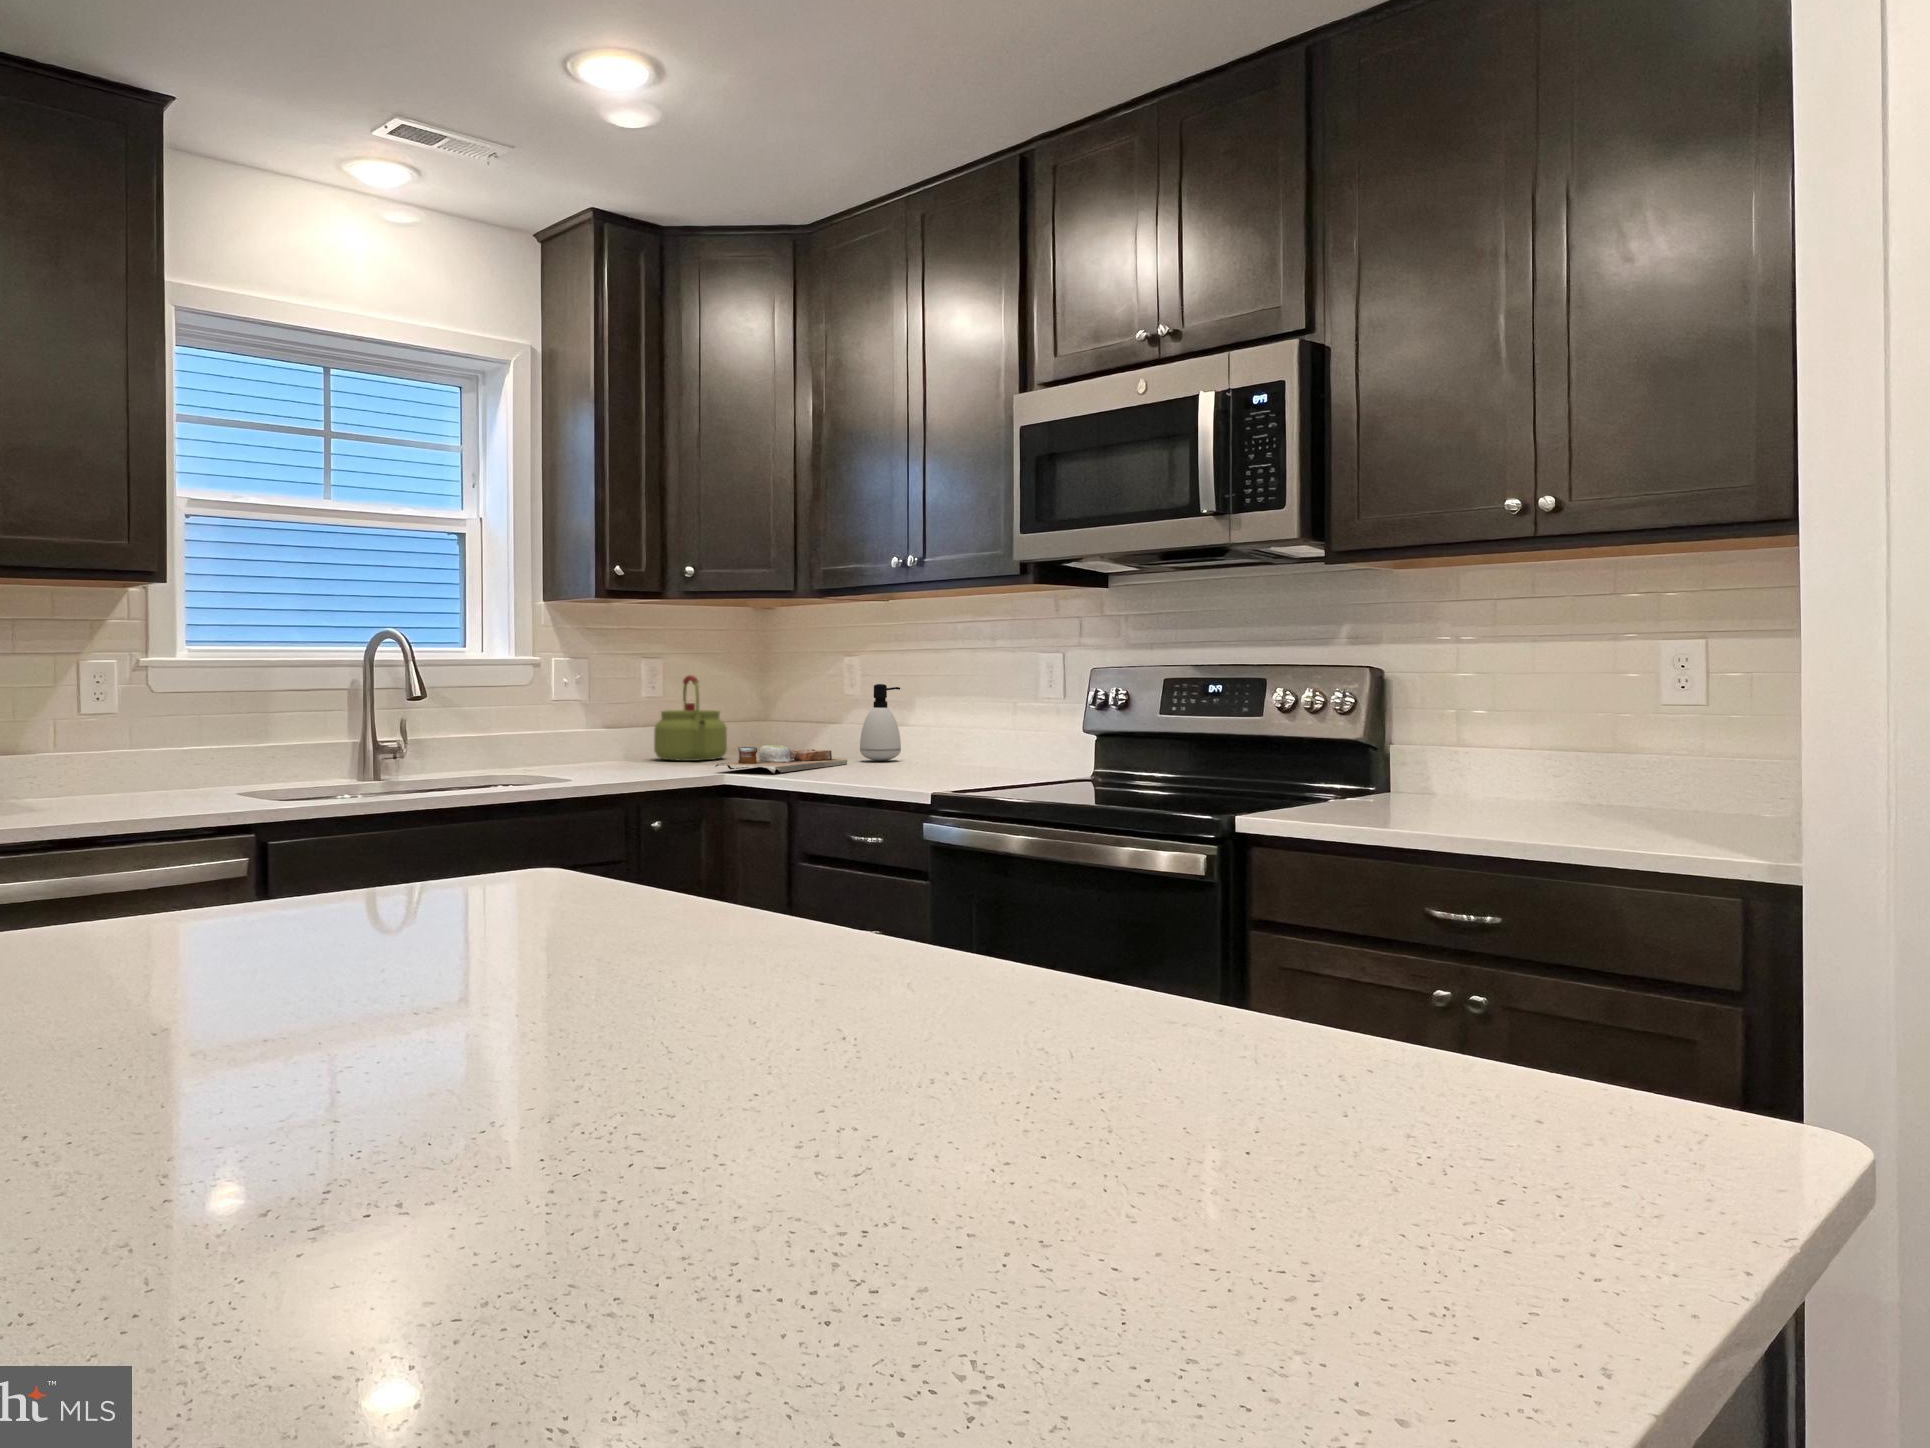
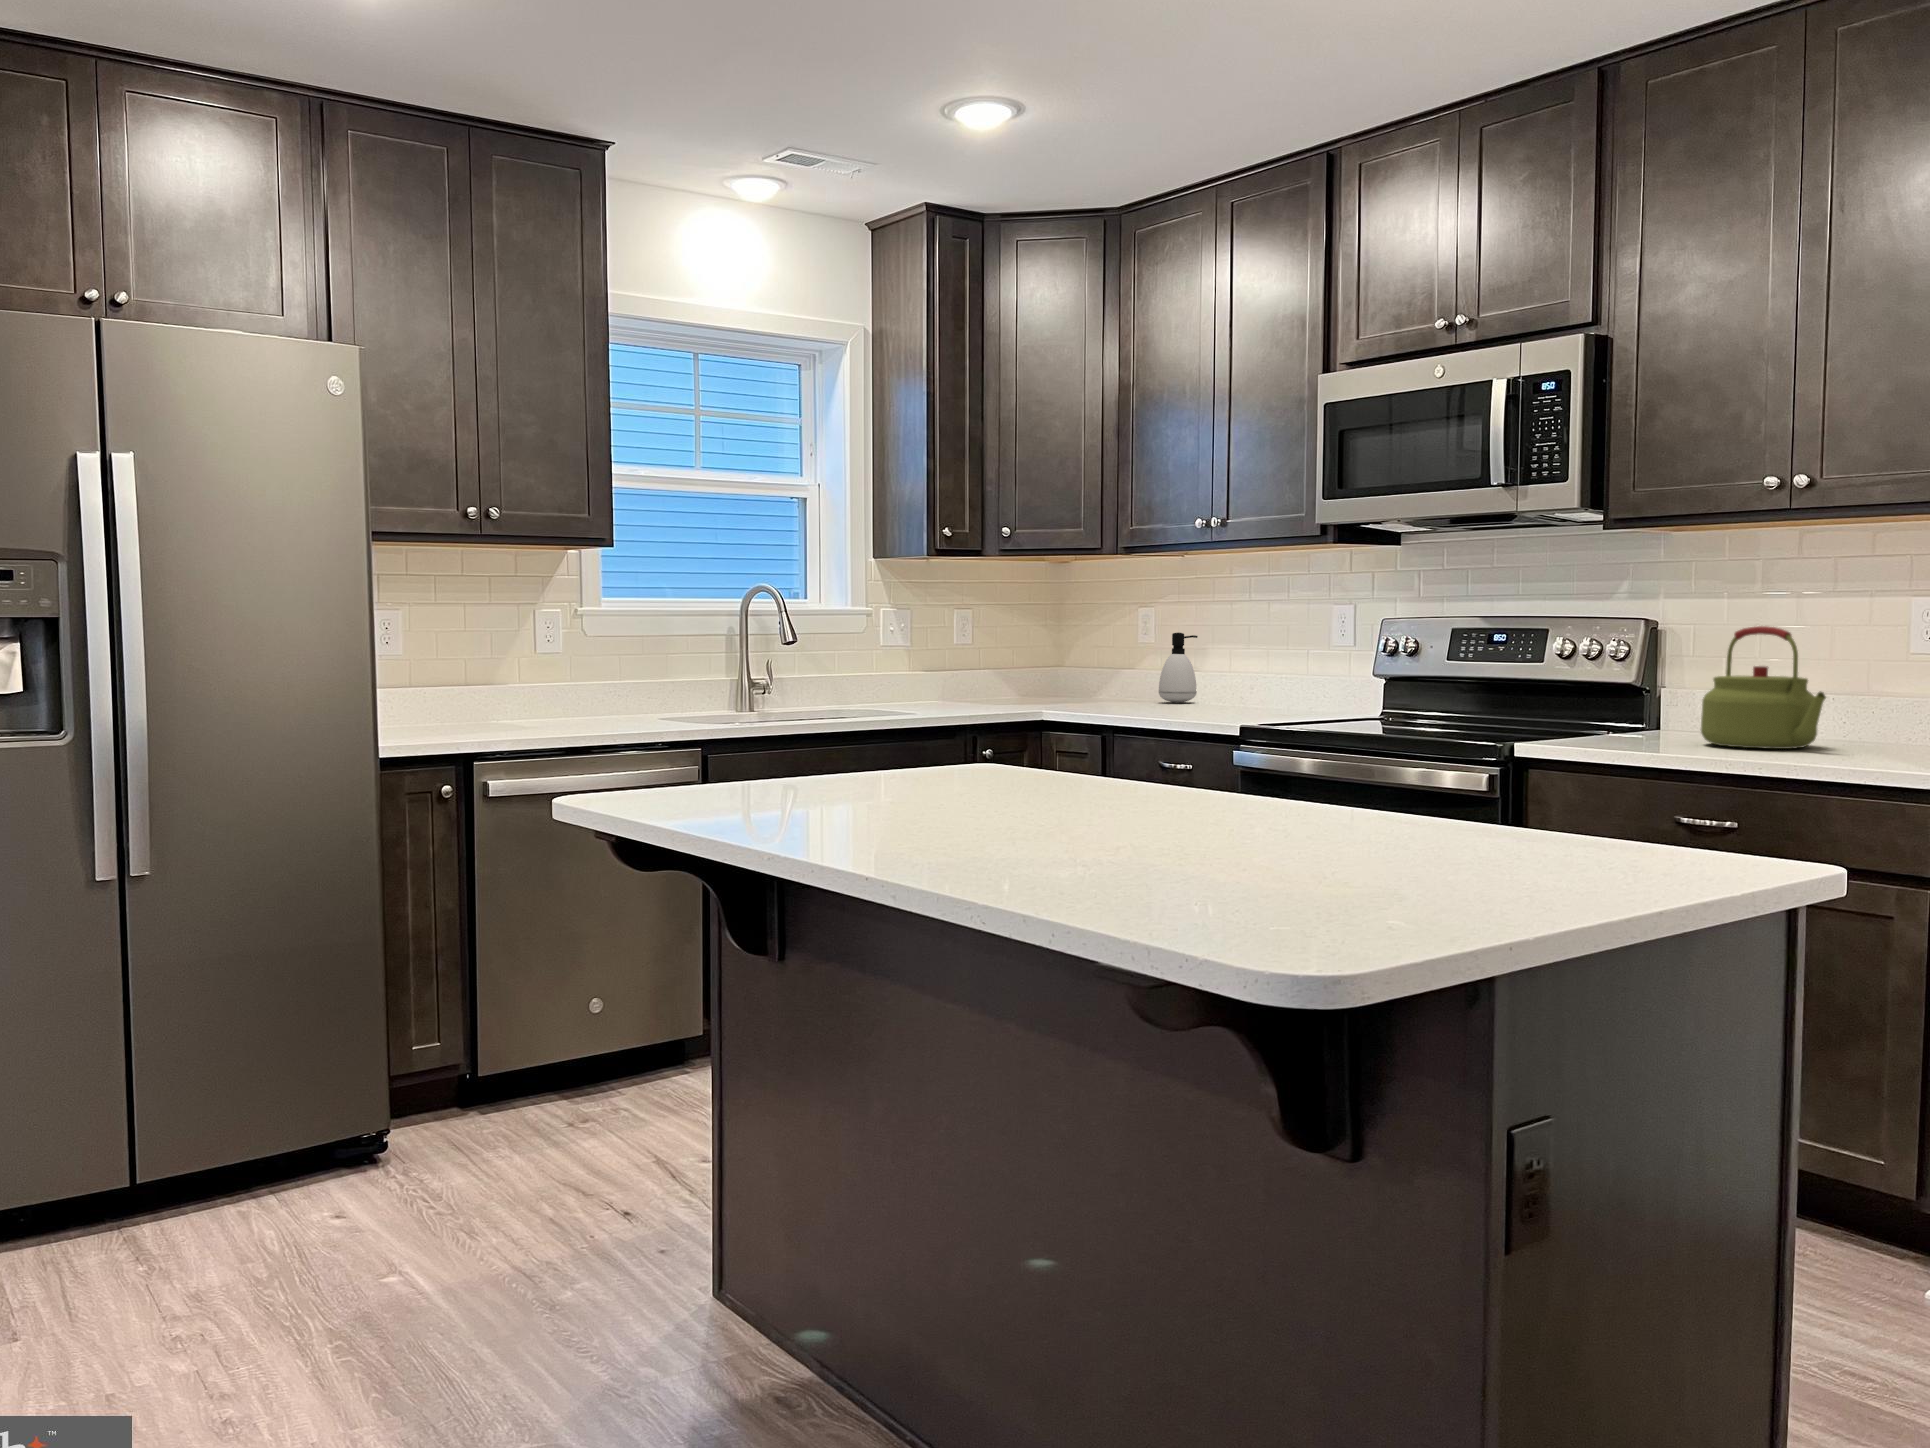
kettle: present [654,675,727,761] -> present [1701,626,1826,749]
cutting board: present [715,744,847,773] -> none [1036,686,1149,711]

